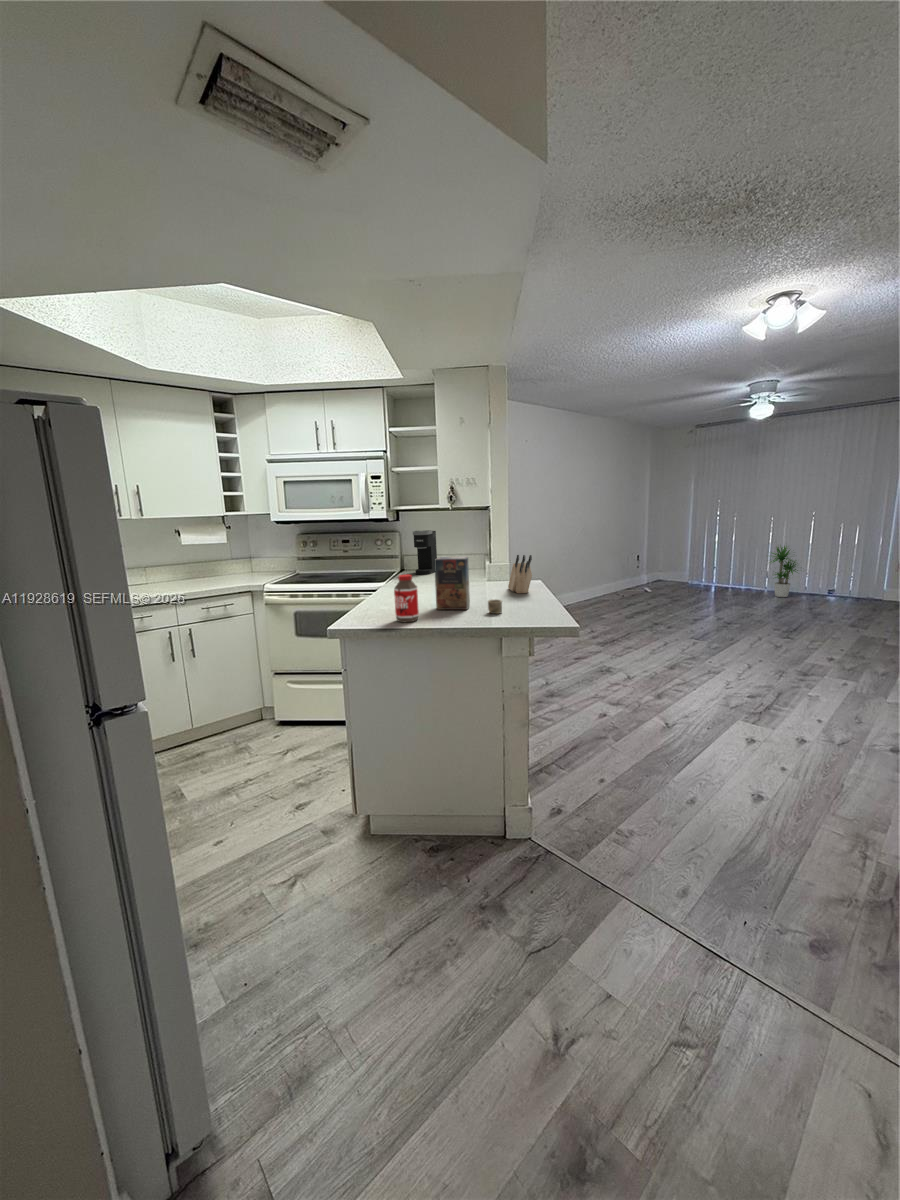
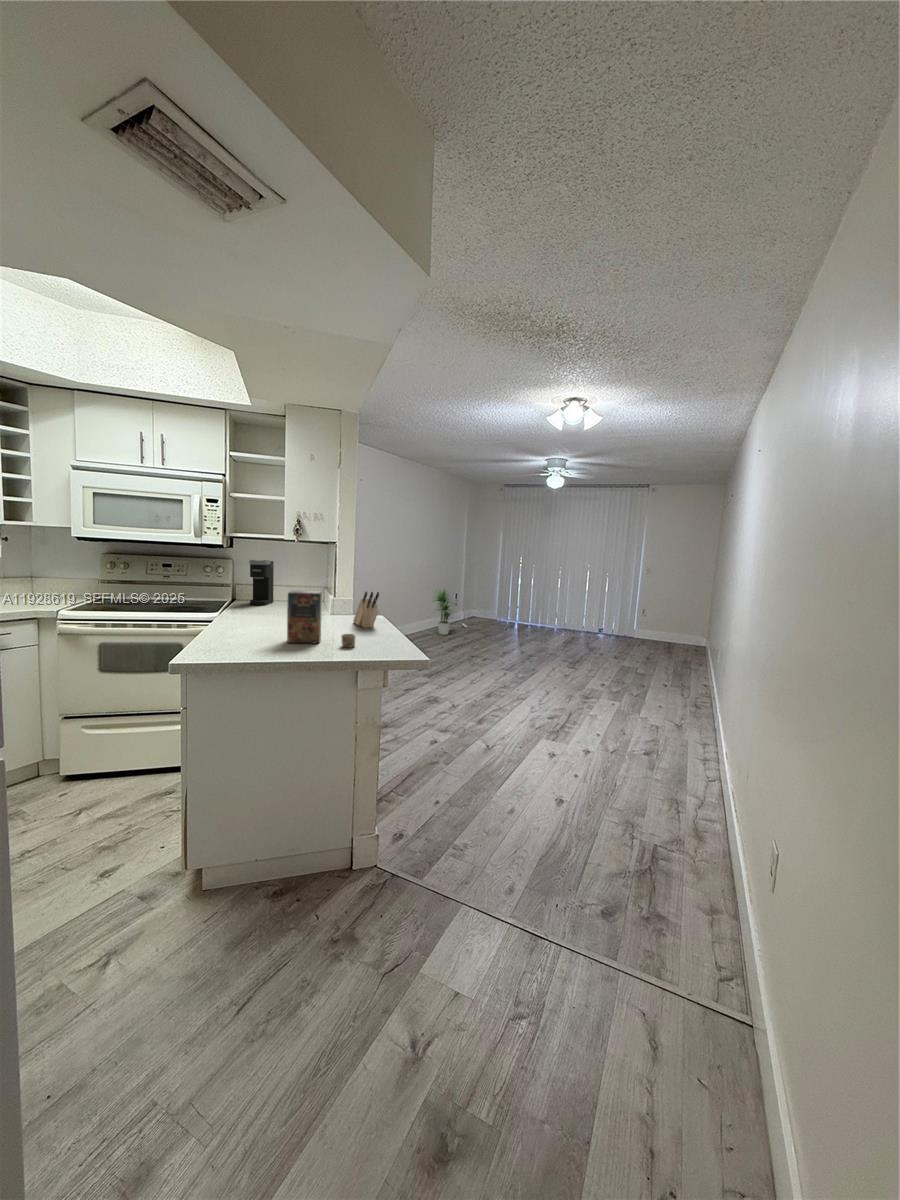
potted plant: present [771,546,798,597] -> present [435,589,451,635]
bottle: present [394,575,419,622] -> none [247,607,272,656]

